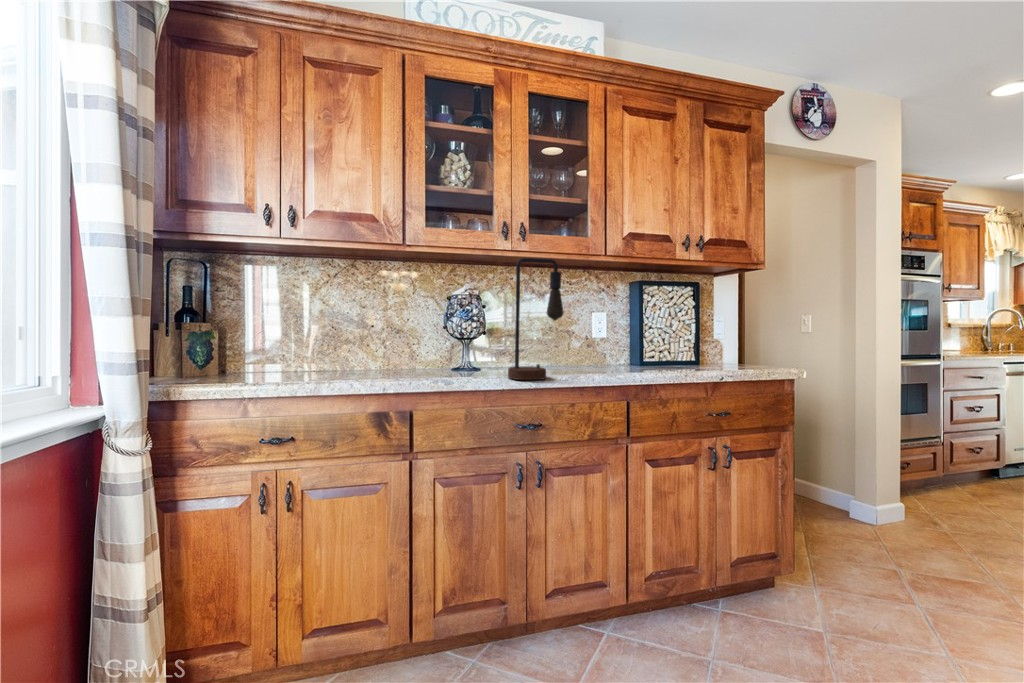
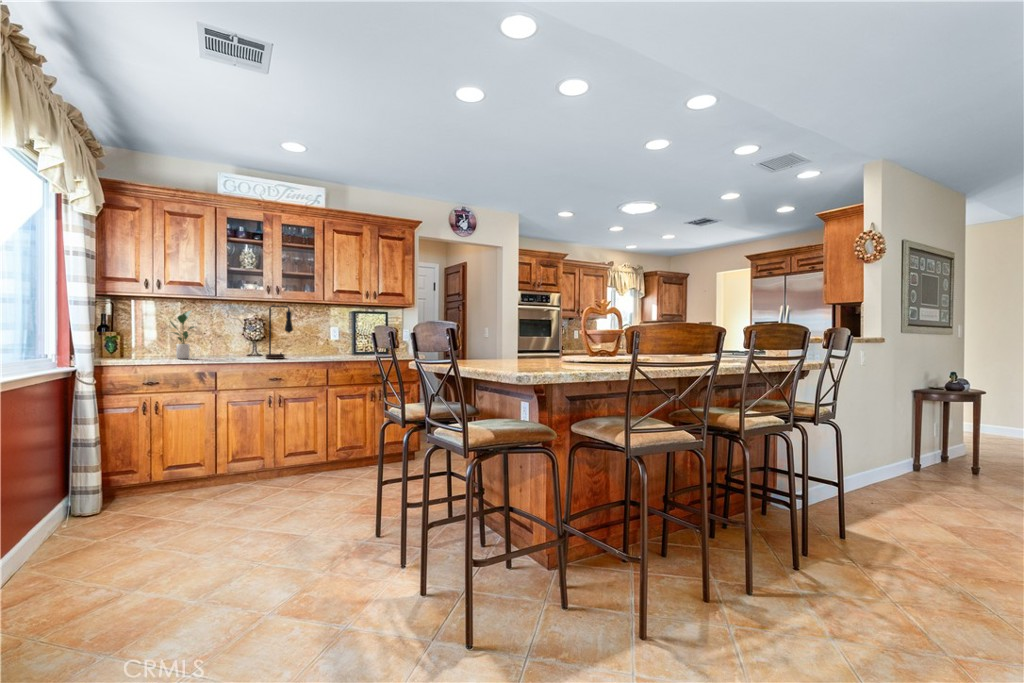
potted plant: none [313,269,377,378] -> present [170,310,194,359]

